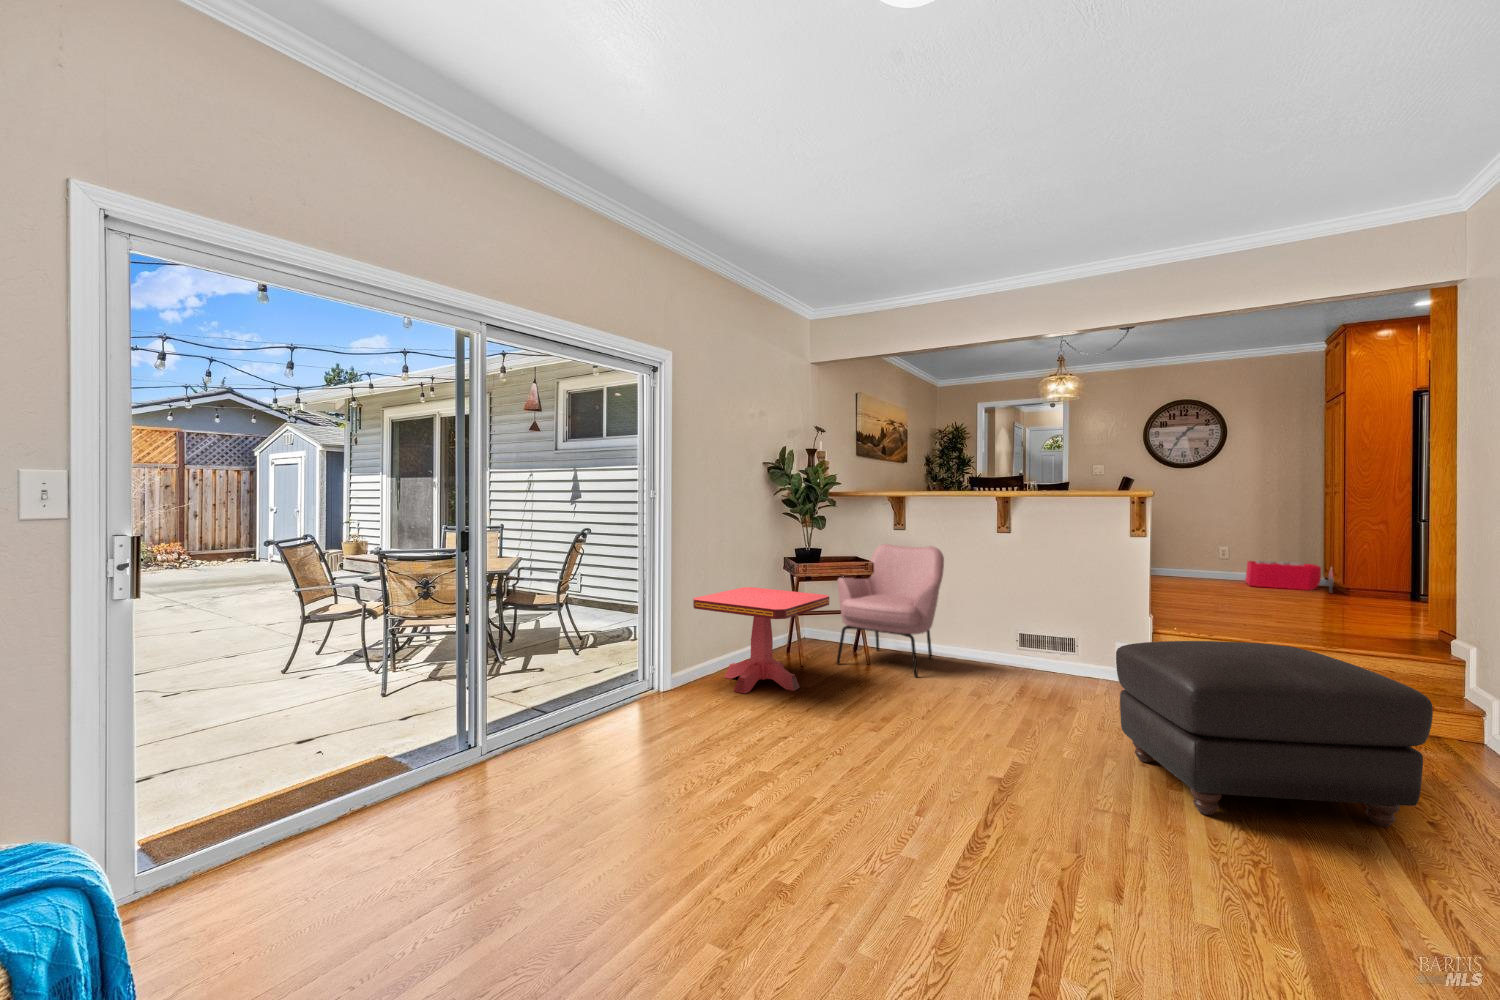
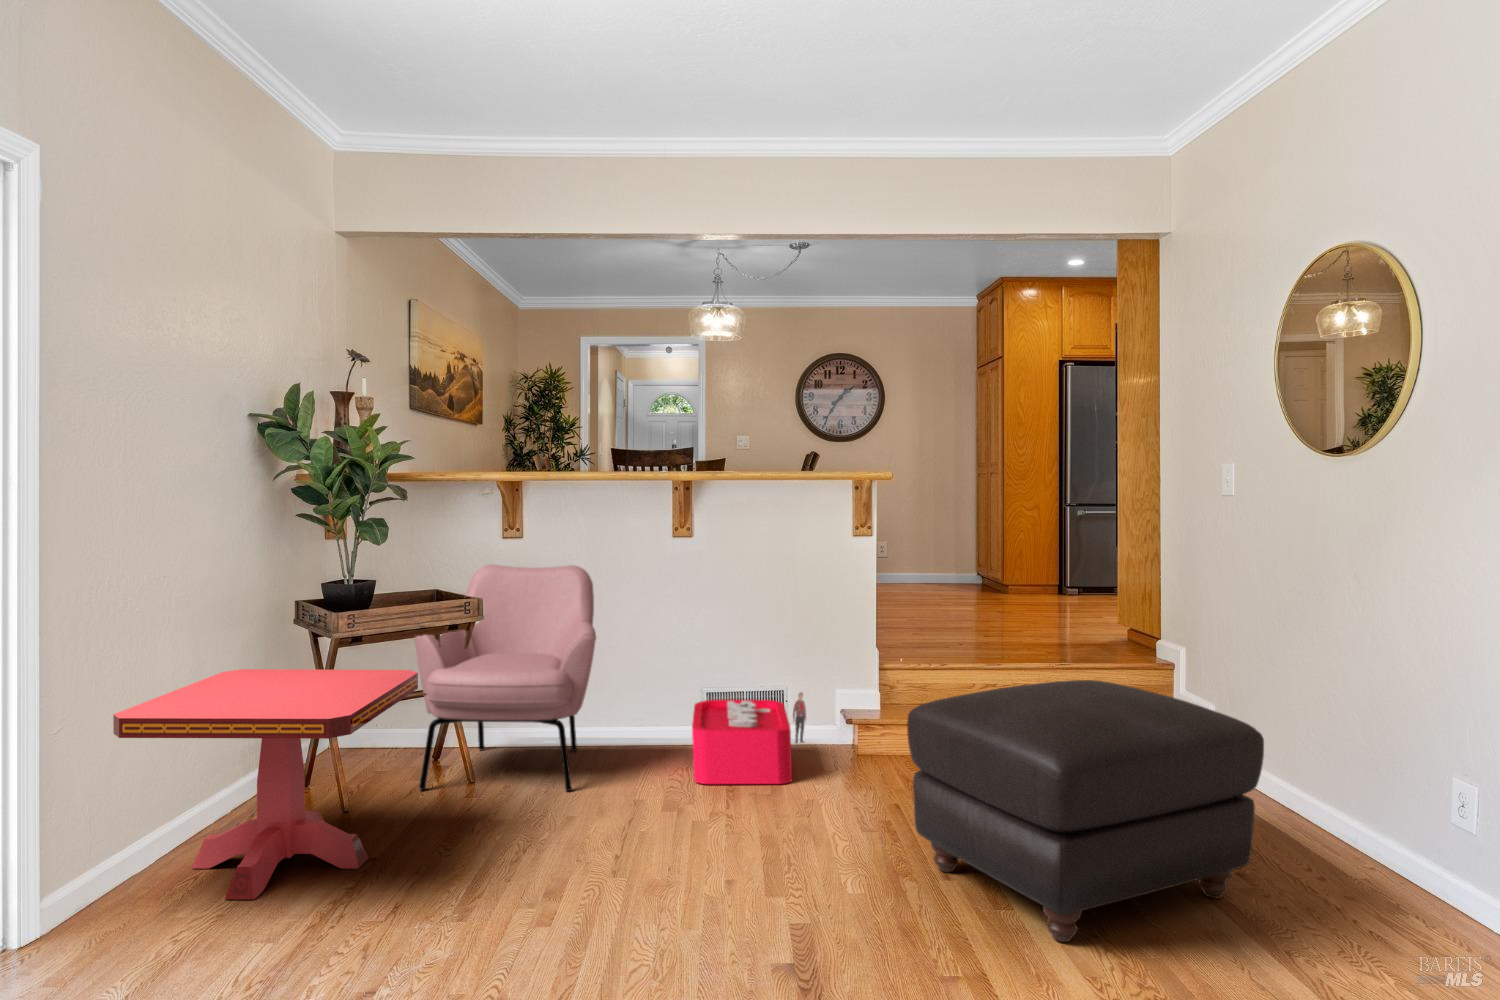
storage bin: present [1246,560,1333,590] -> present [692,693,806,784]

